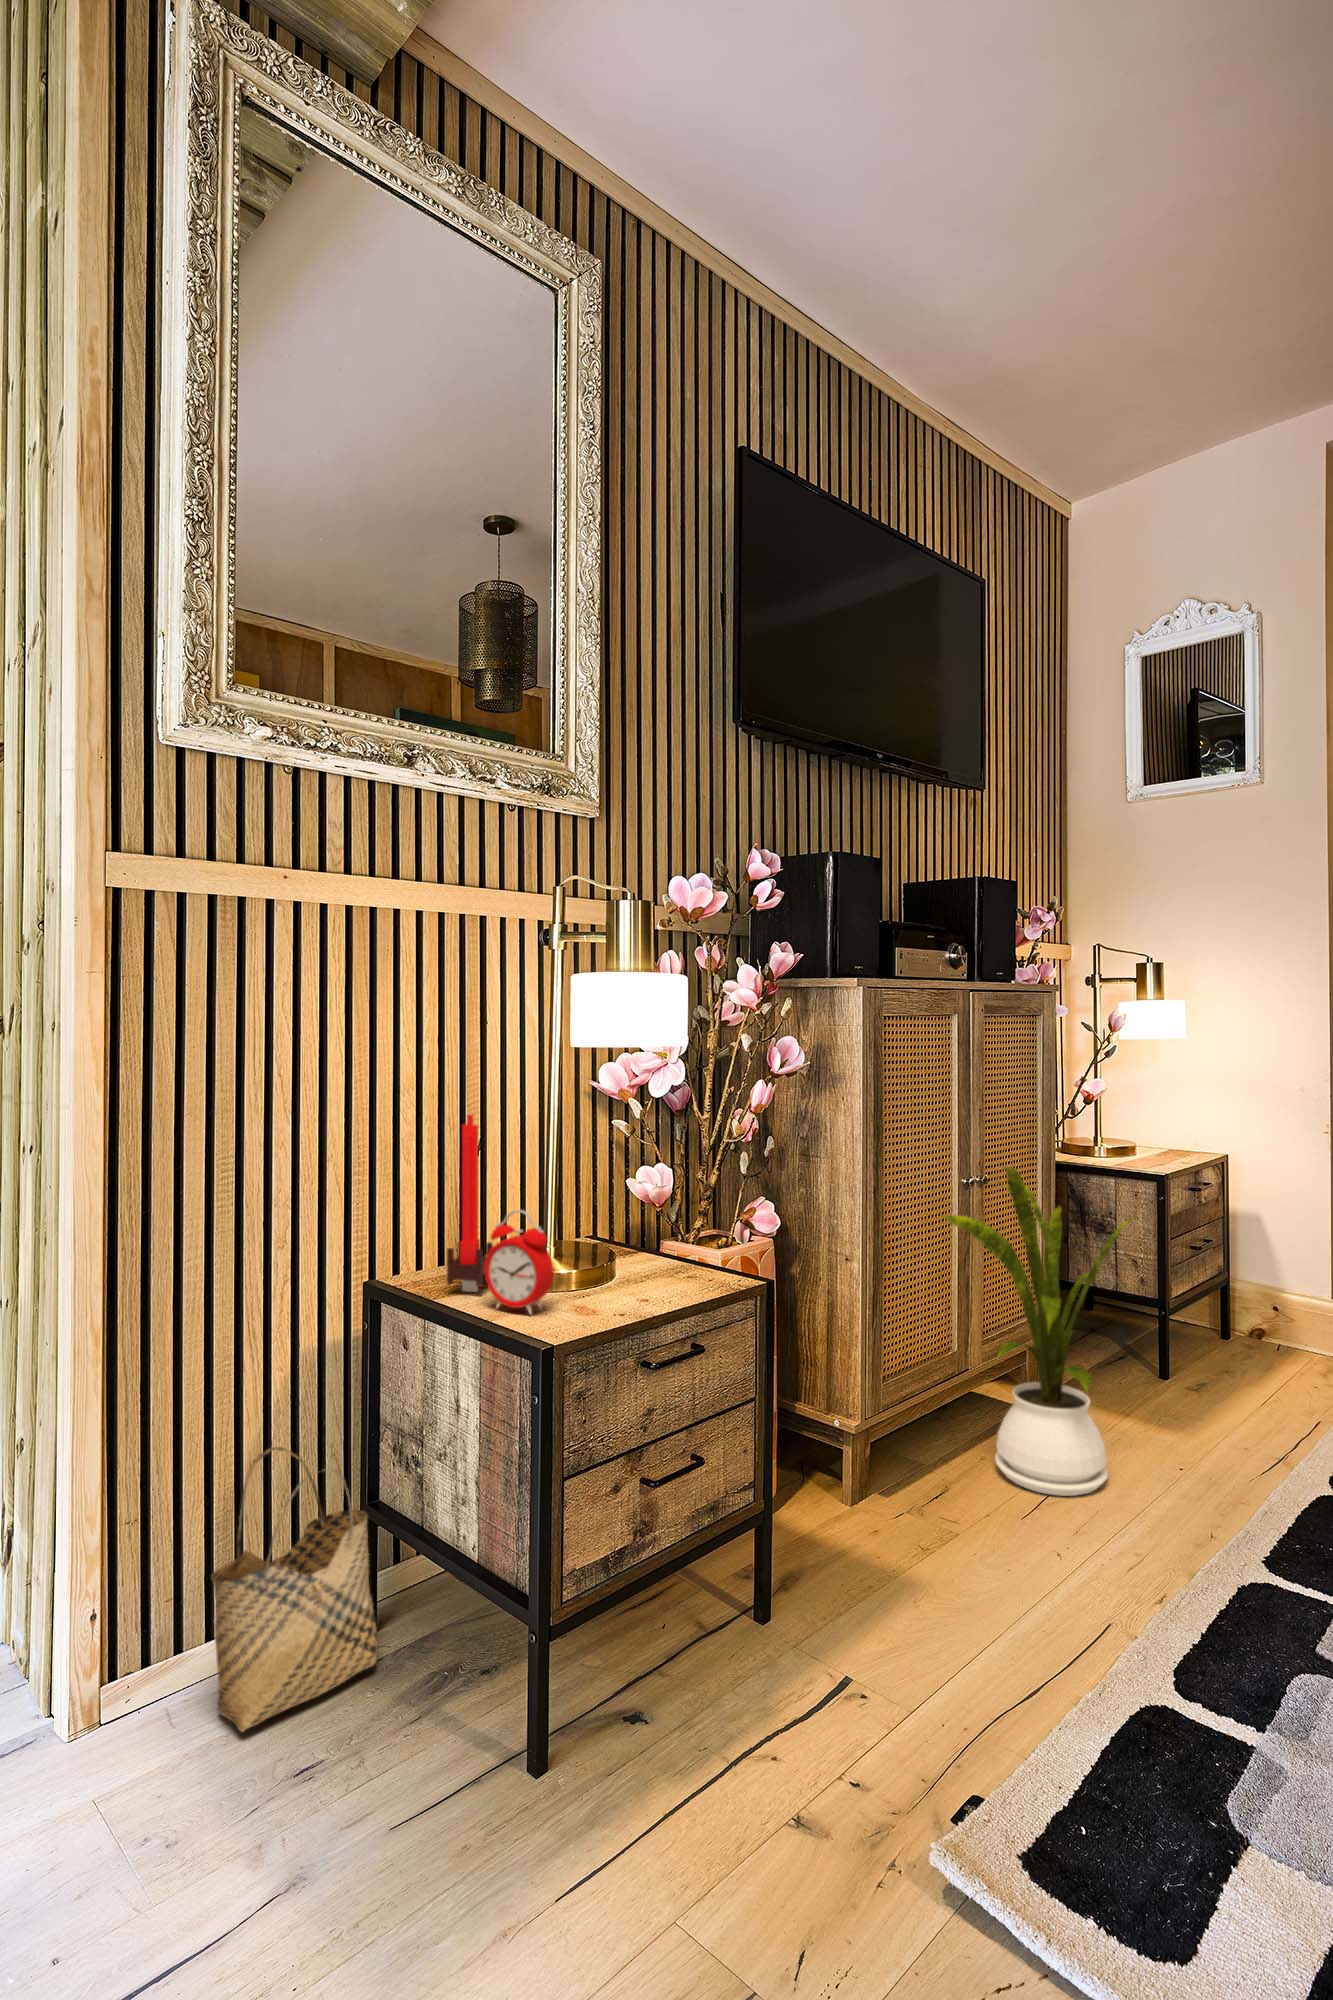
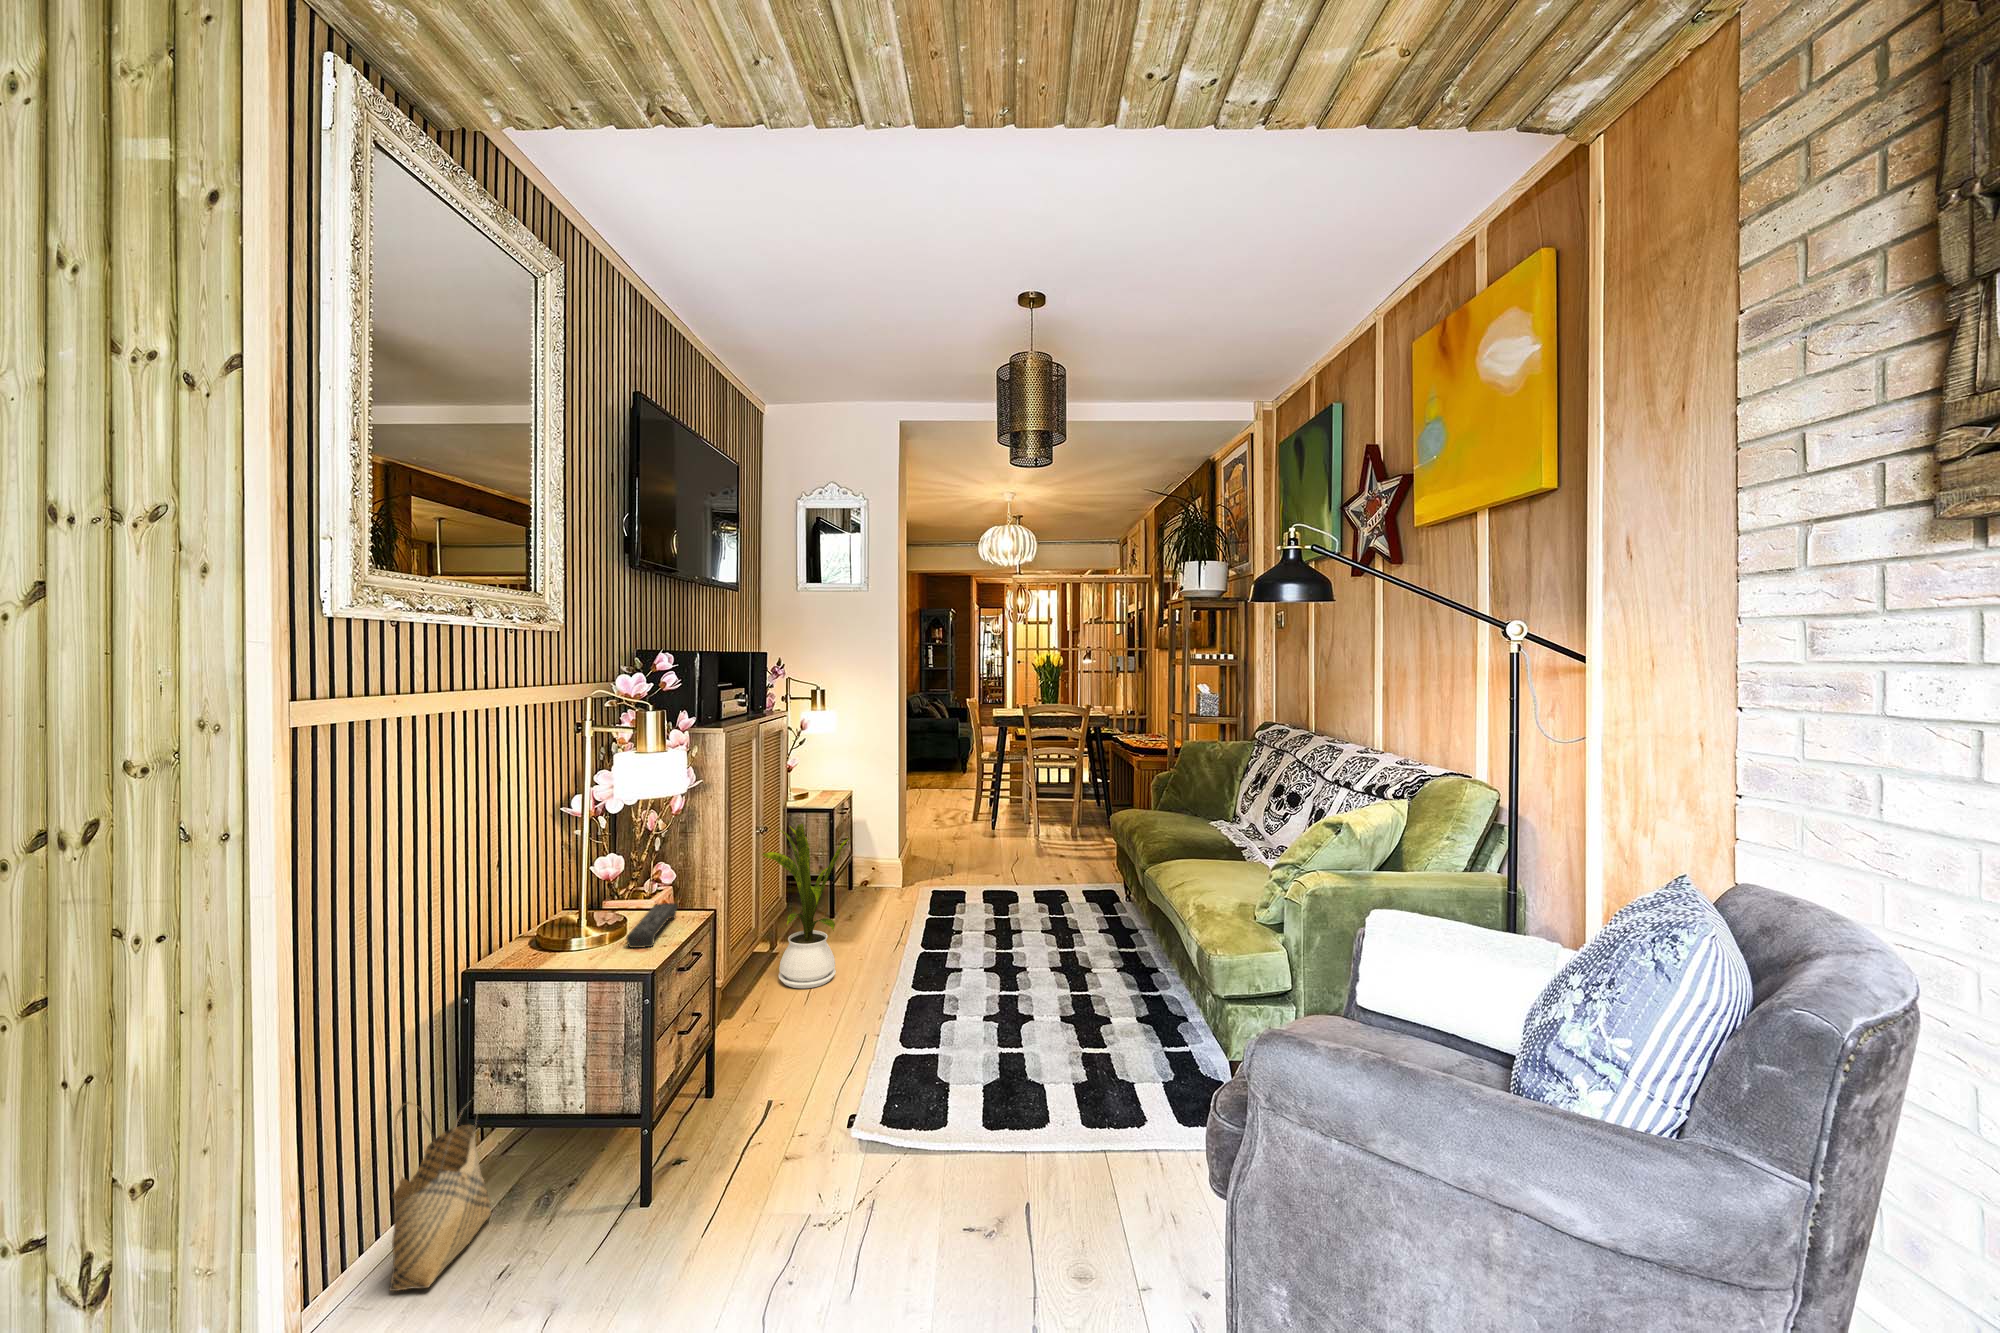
candle: present [447,1114,493,1292] -> none [533,849,561,961]
alarm clock: present [484,1210,554,1314] -> none [576,902,623,965]
remote control: none [577,1250,709,1310] -> present [626,903,677,948]

